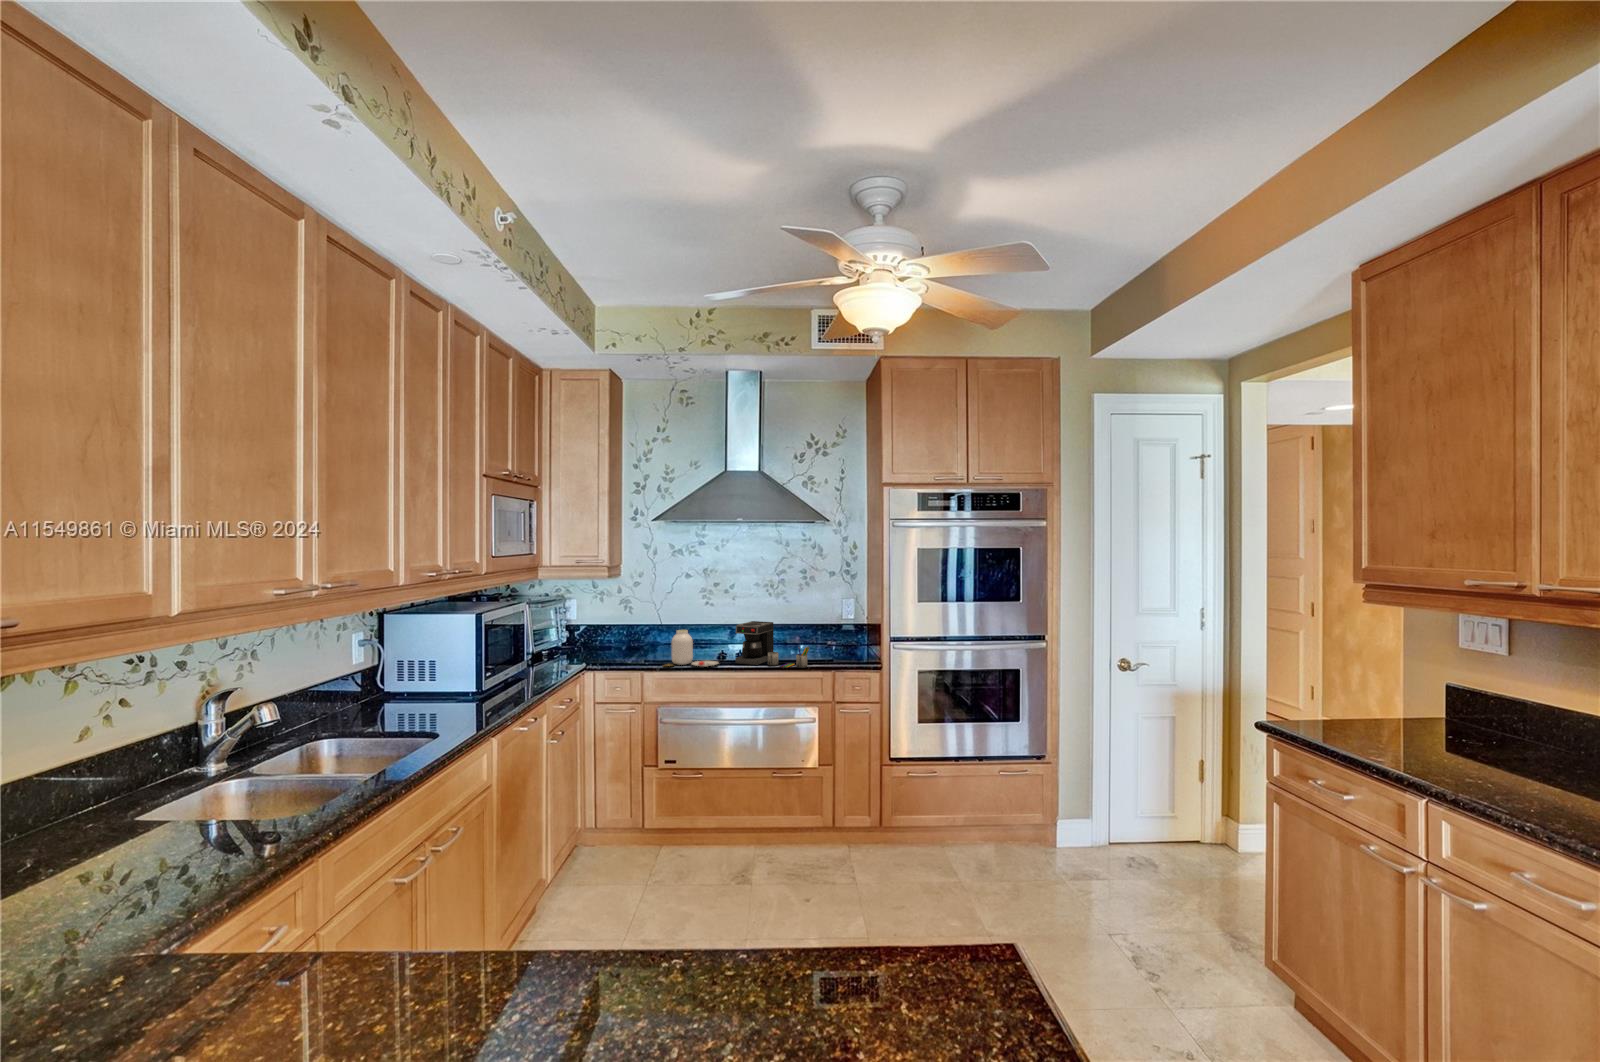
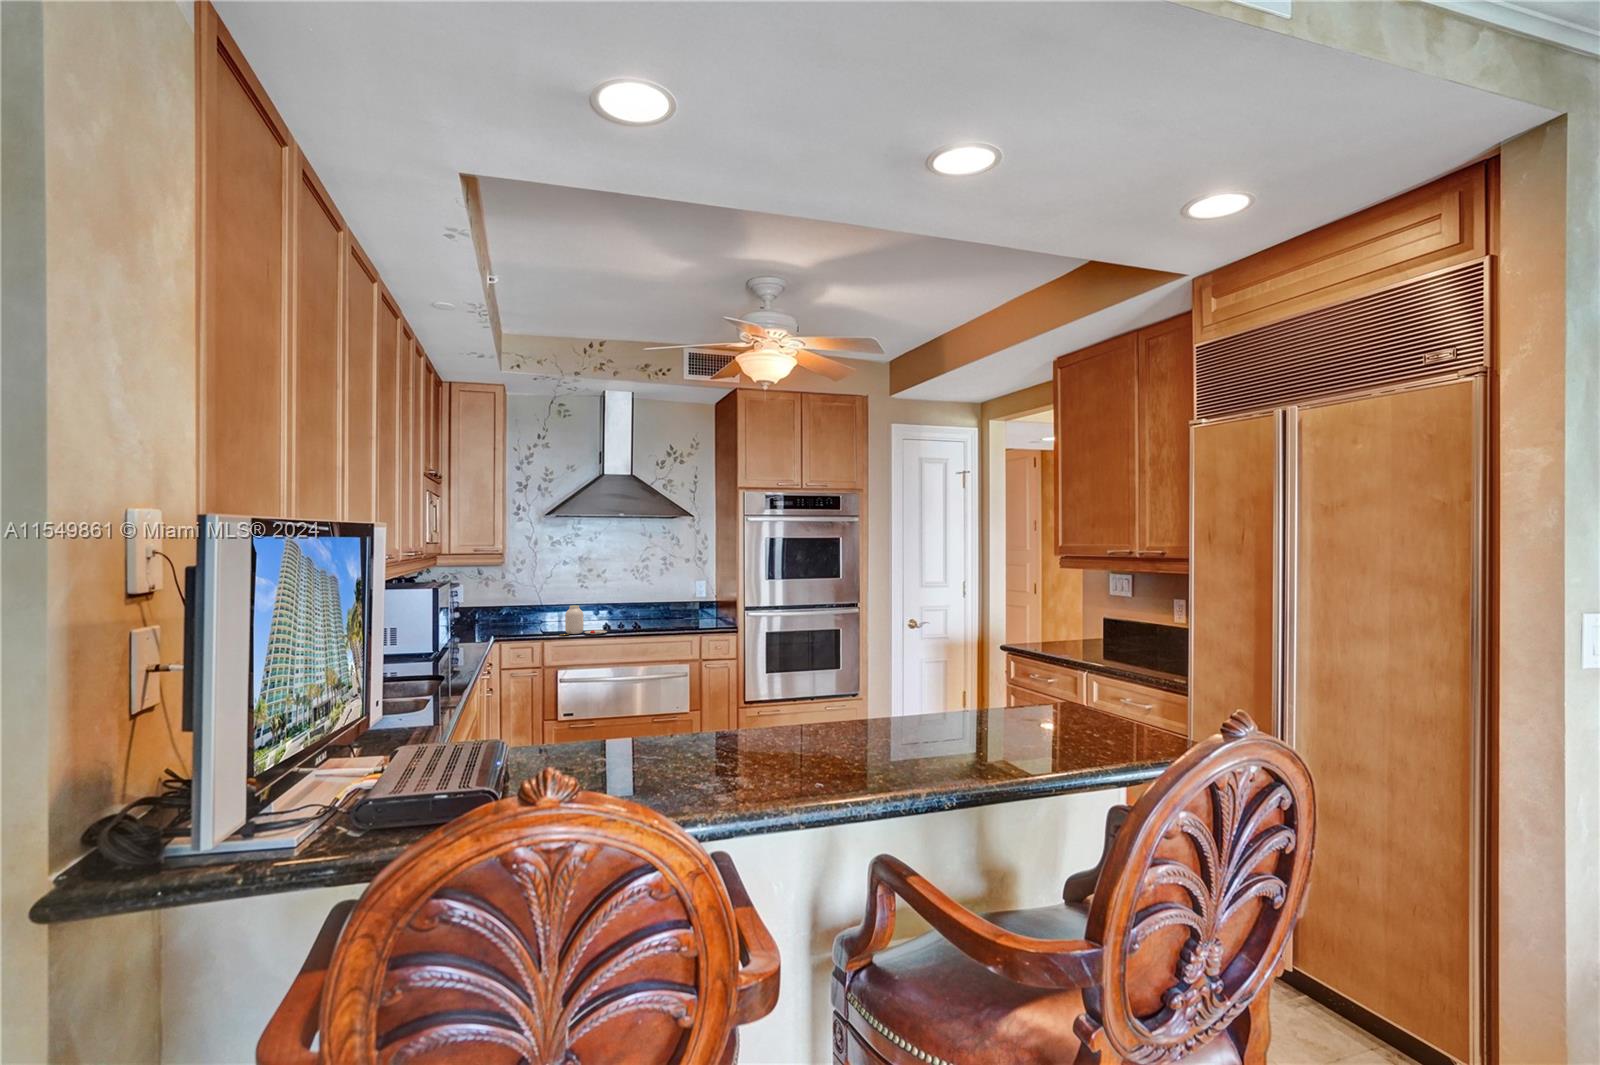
coffee maker: present [735,621,809,668] -> none [620,598,684,633]

